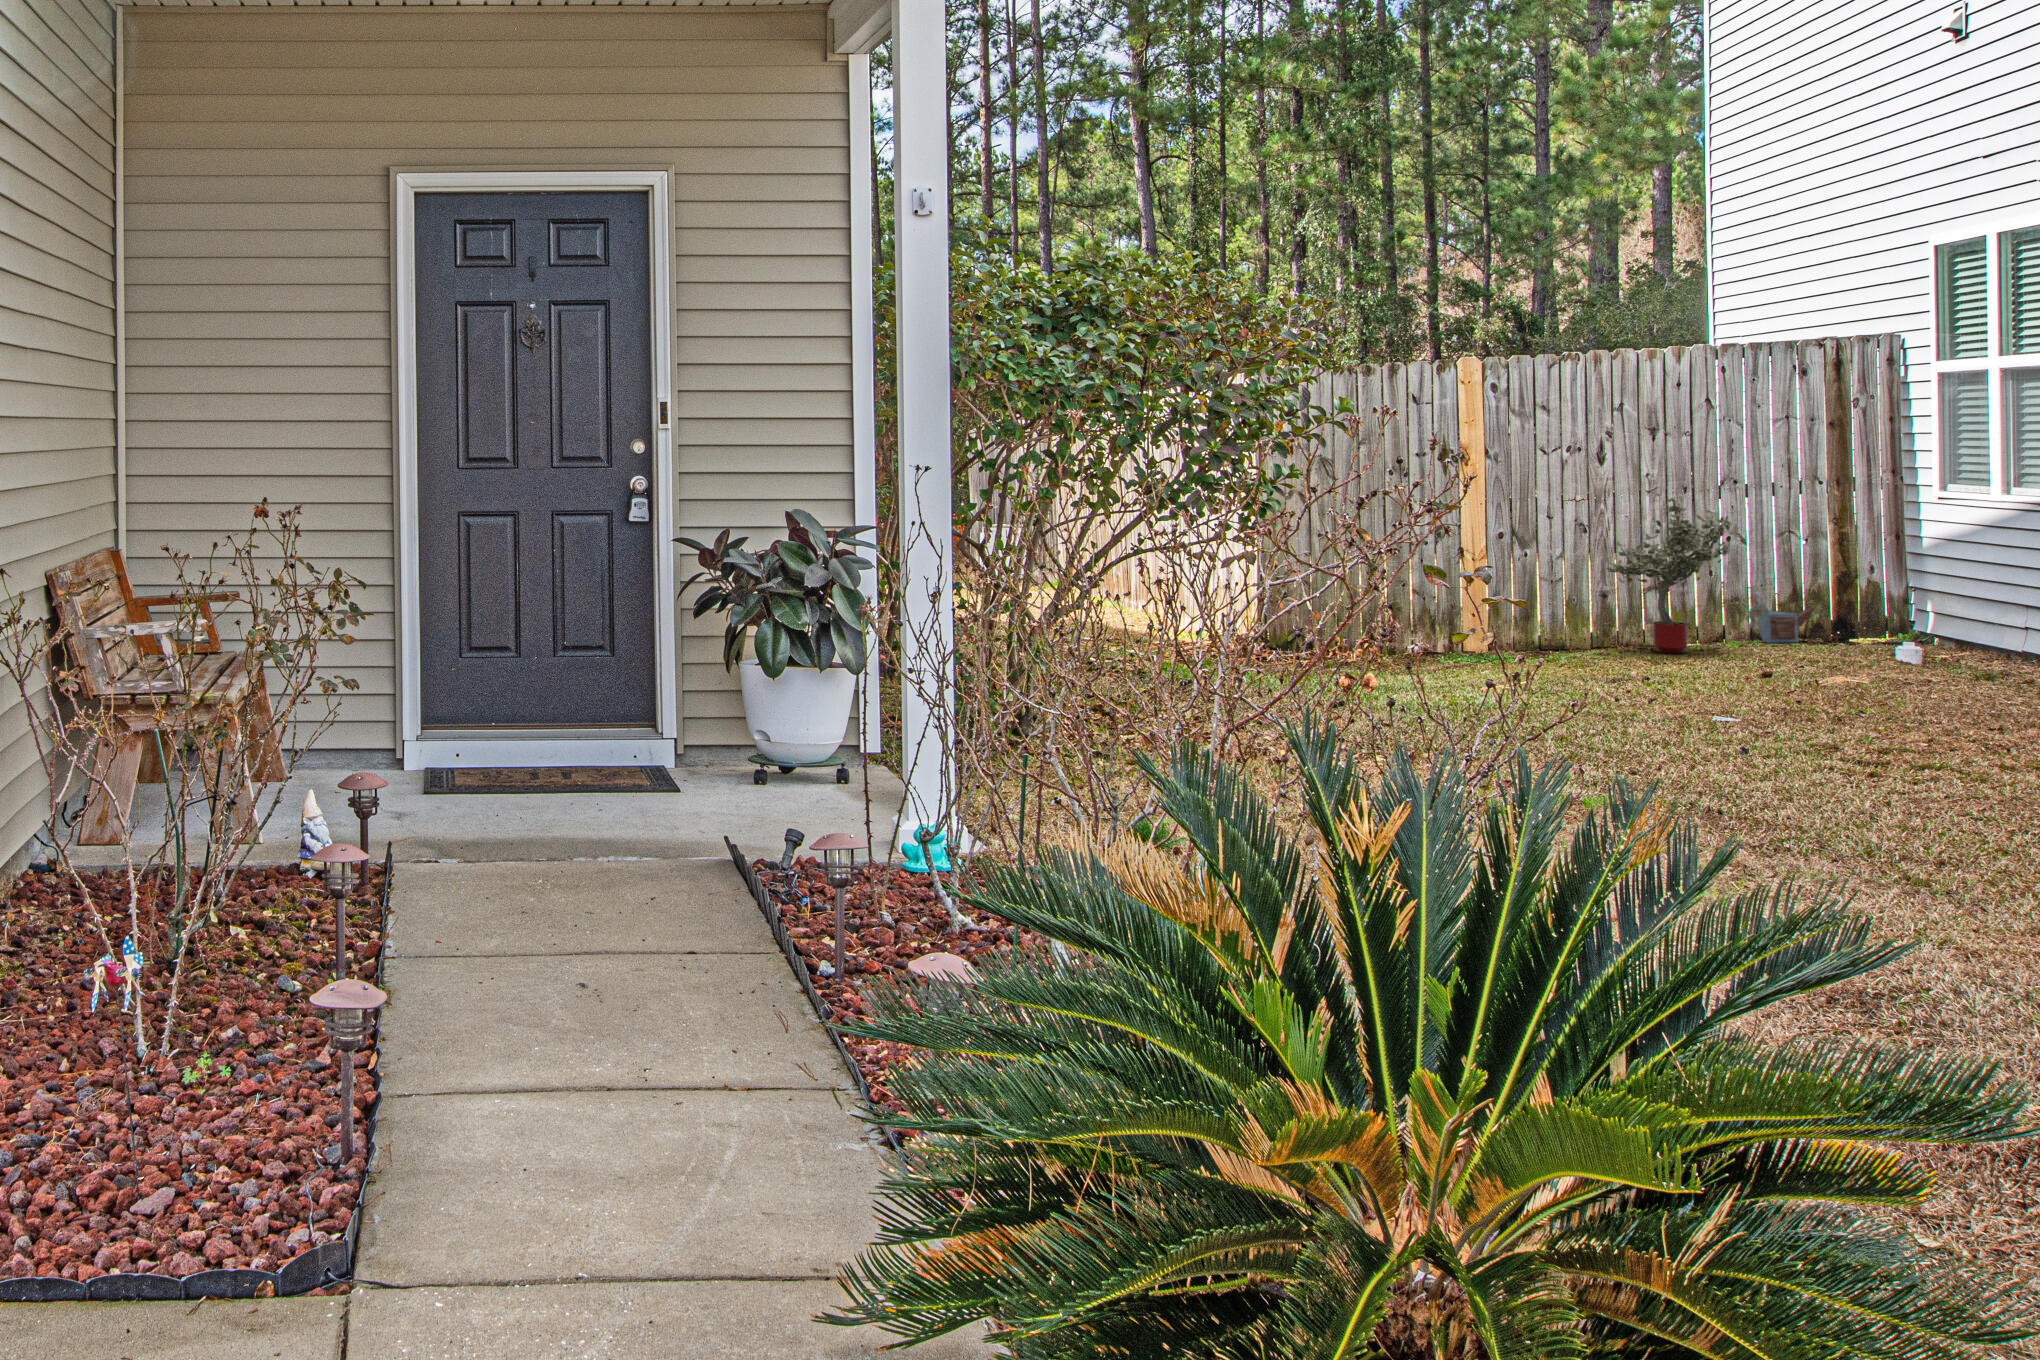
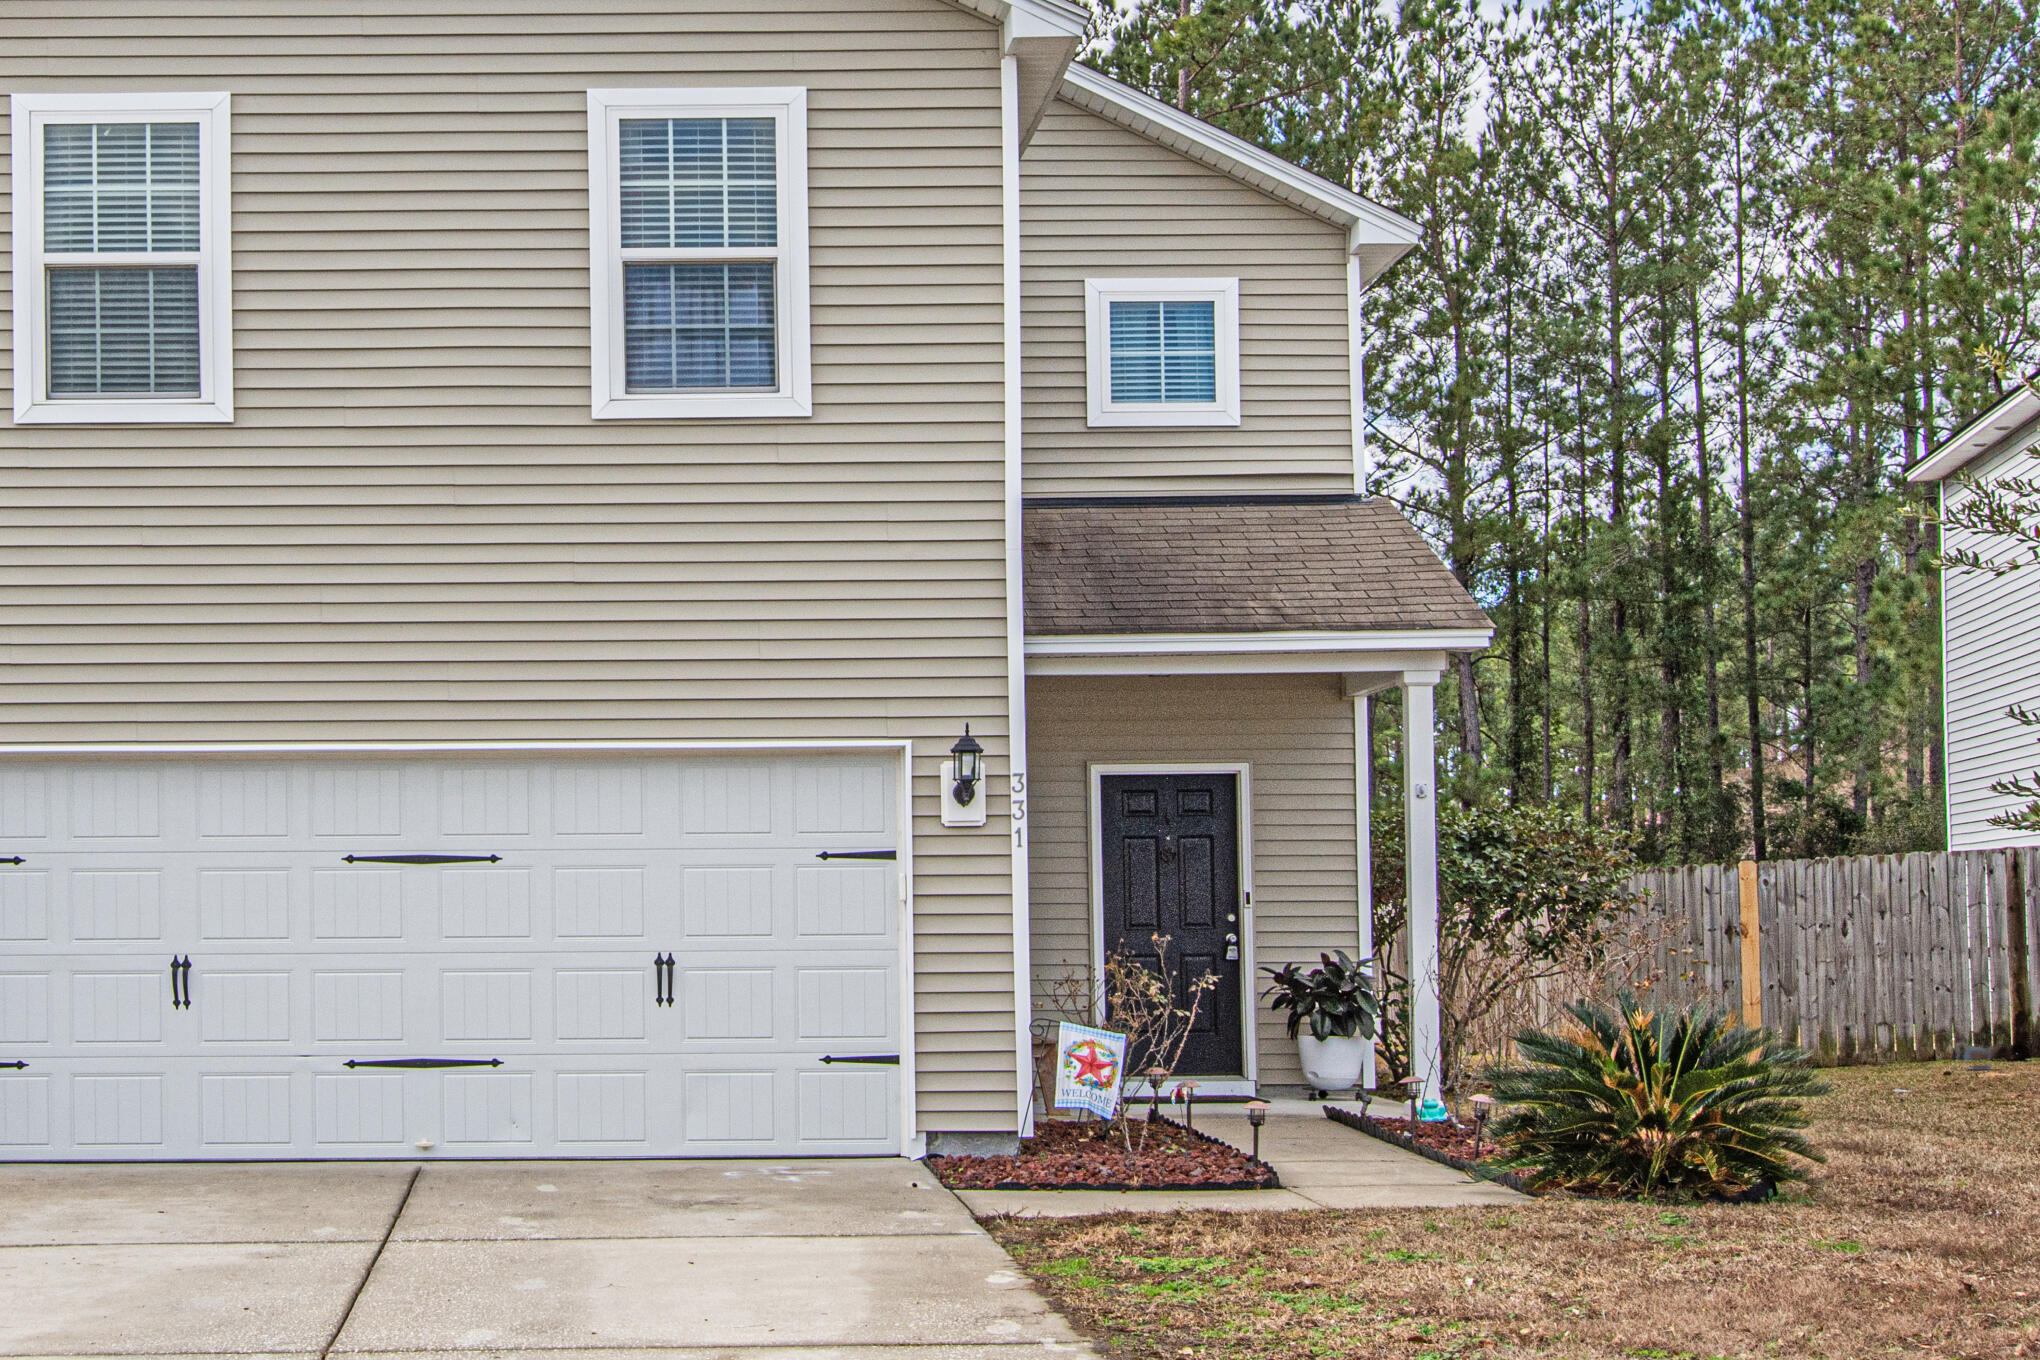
potted tree: present [1606,497,1731,654] -> none [1846,961,1934,1075]

